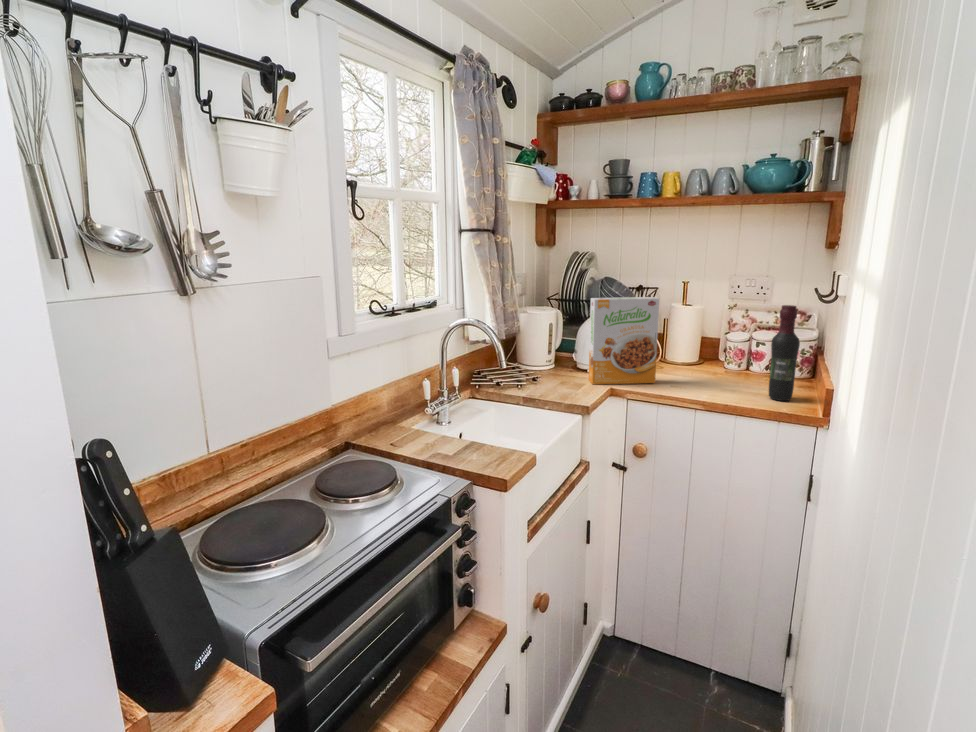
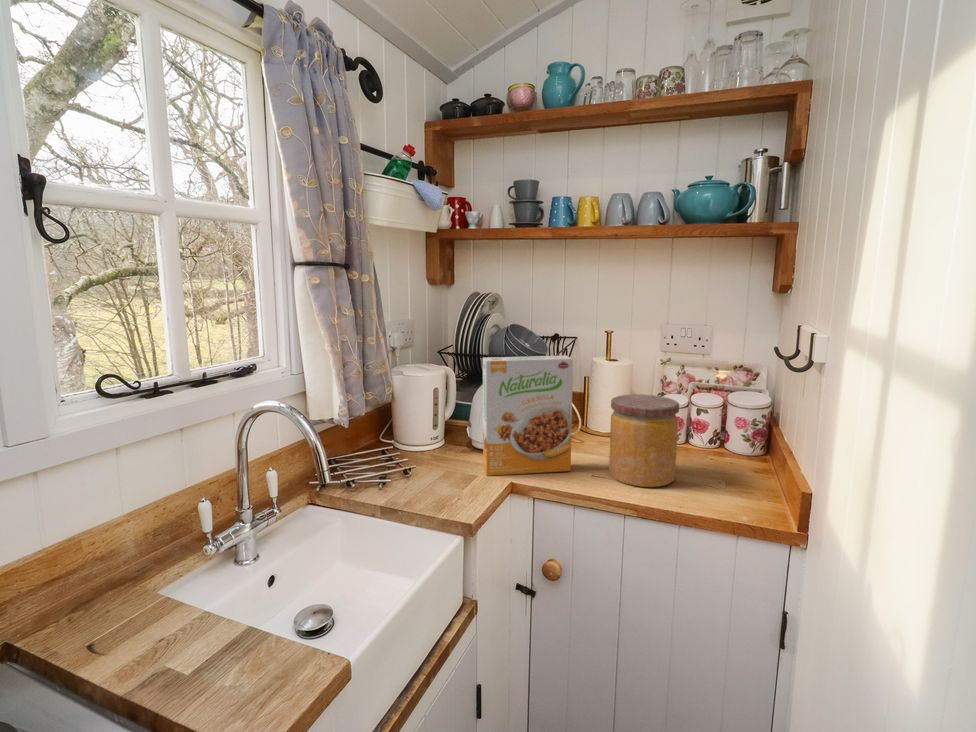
wine bottle: present [769,305,800,401] -> none [719,371,759,502]
jar: none [685,327,741,393] -> present [609,394,679,487]

